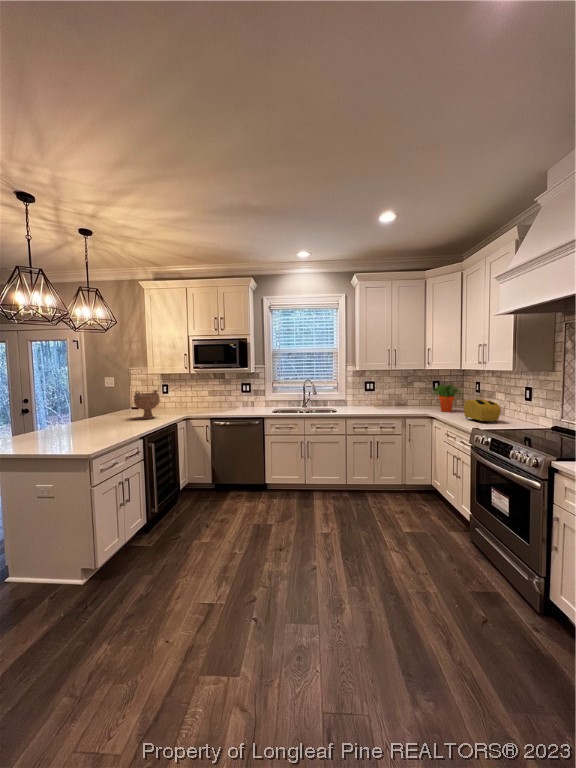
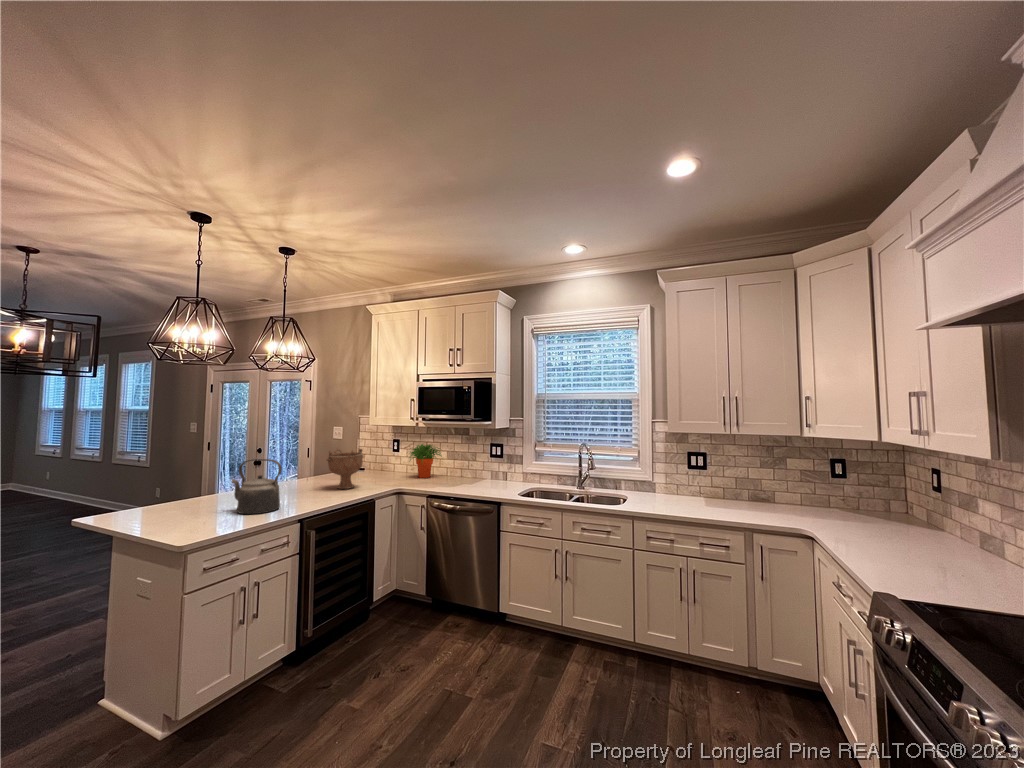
potted plant: present [433,385,463,412] -> present [409,444,442,478]
kettle: none [88,397,127,435] -> present [232,459,282,514]
toaster: present [464,399,501,423] -> none [876,515,975,584]

